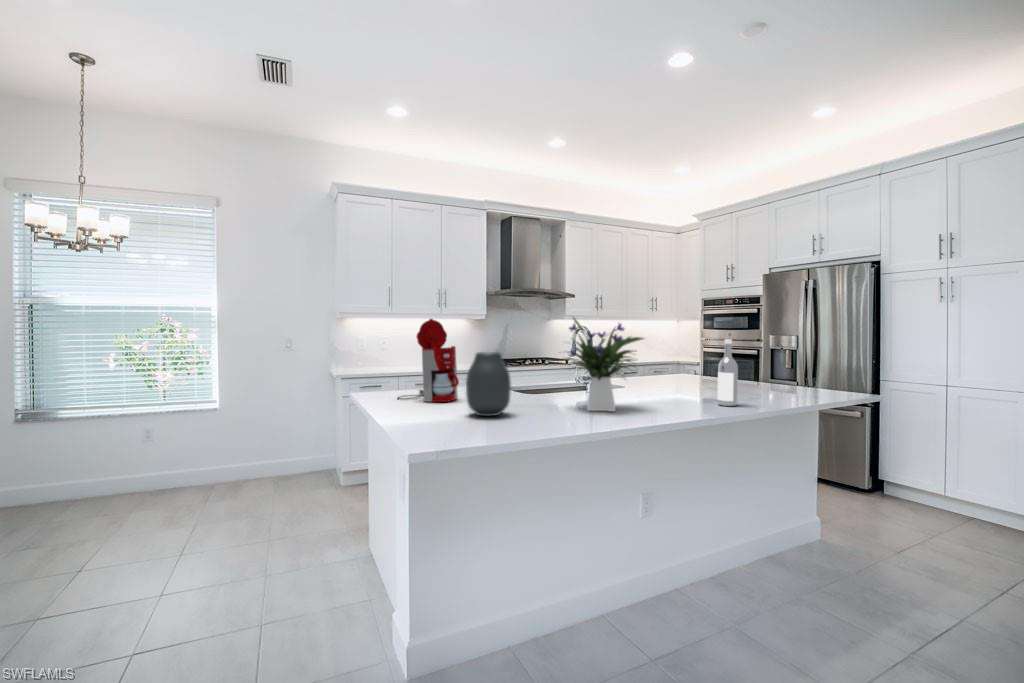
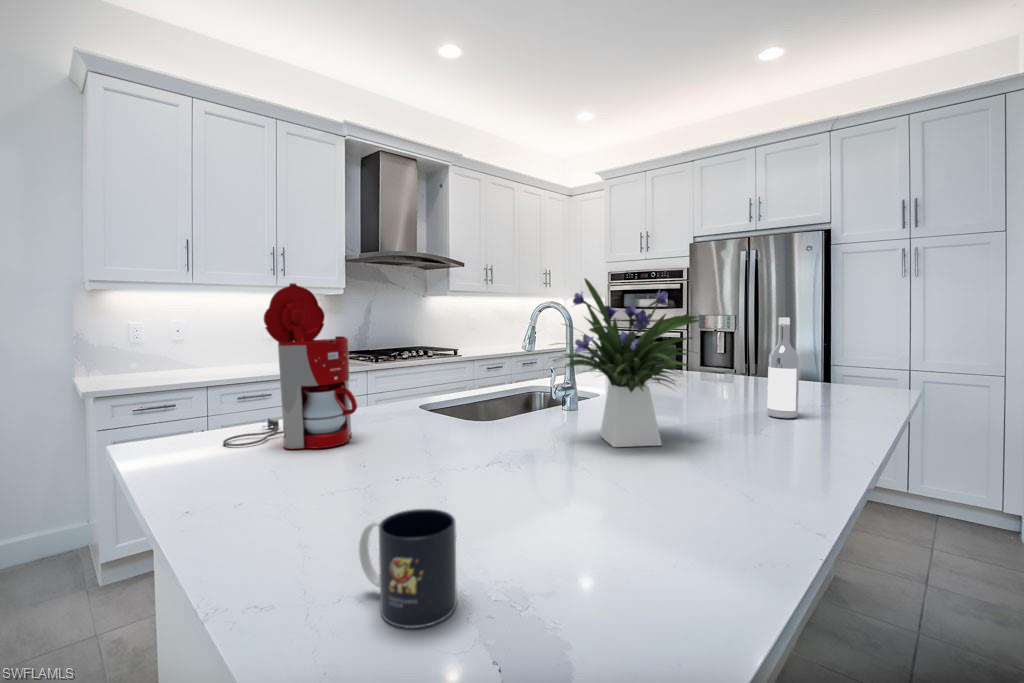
vase: present [466,352,511,416] -> none [404,348,497,486]
mug: none [427,407,456,441] -> present [359,509,457,628]

